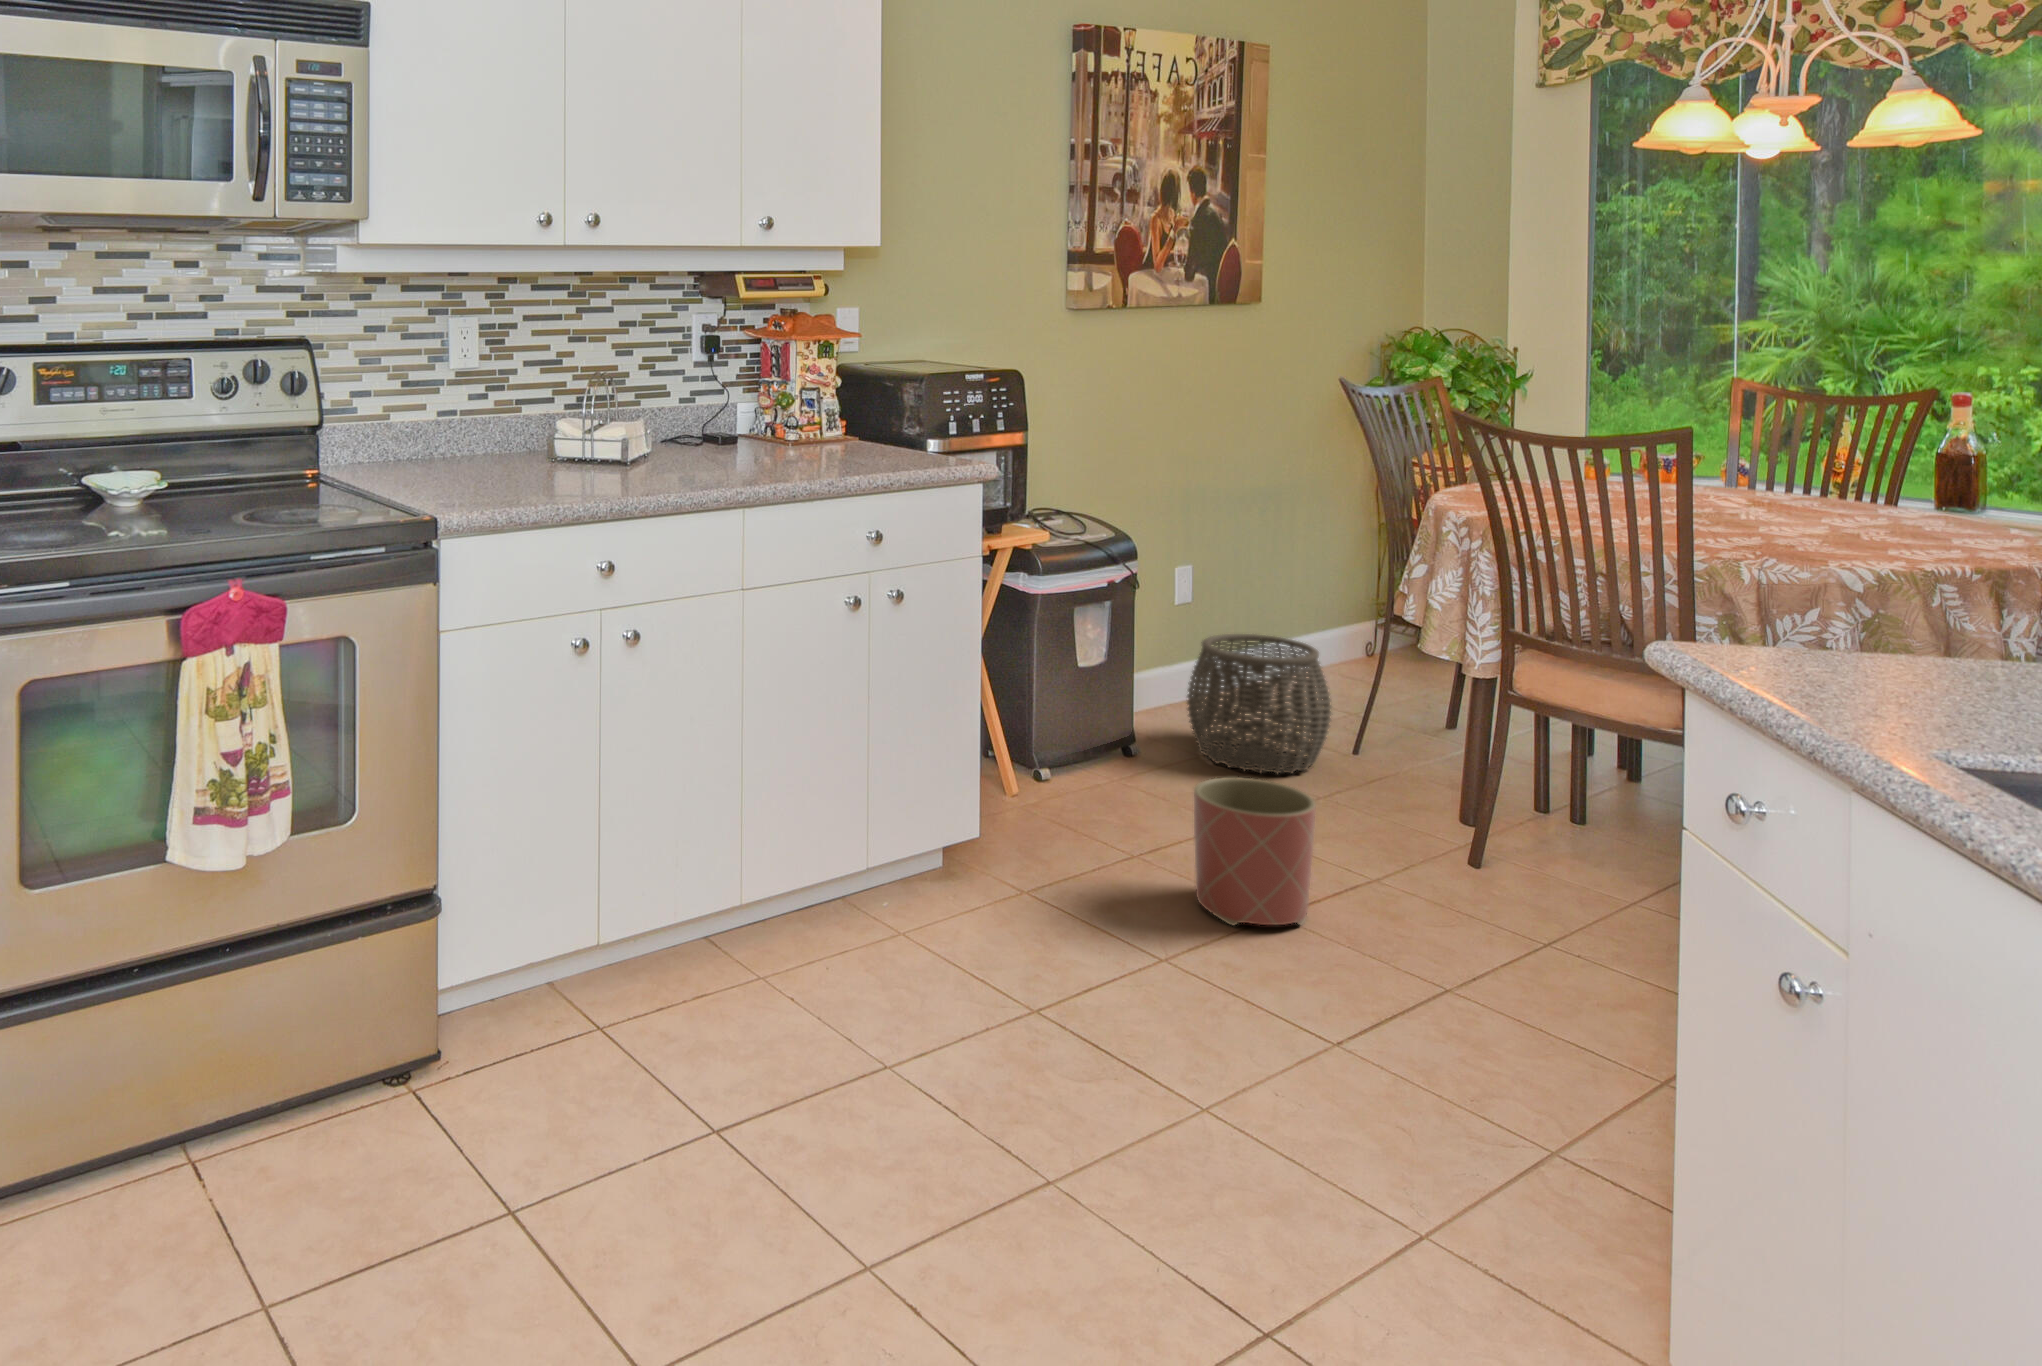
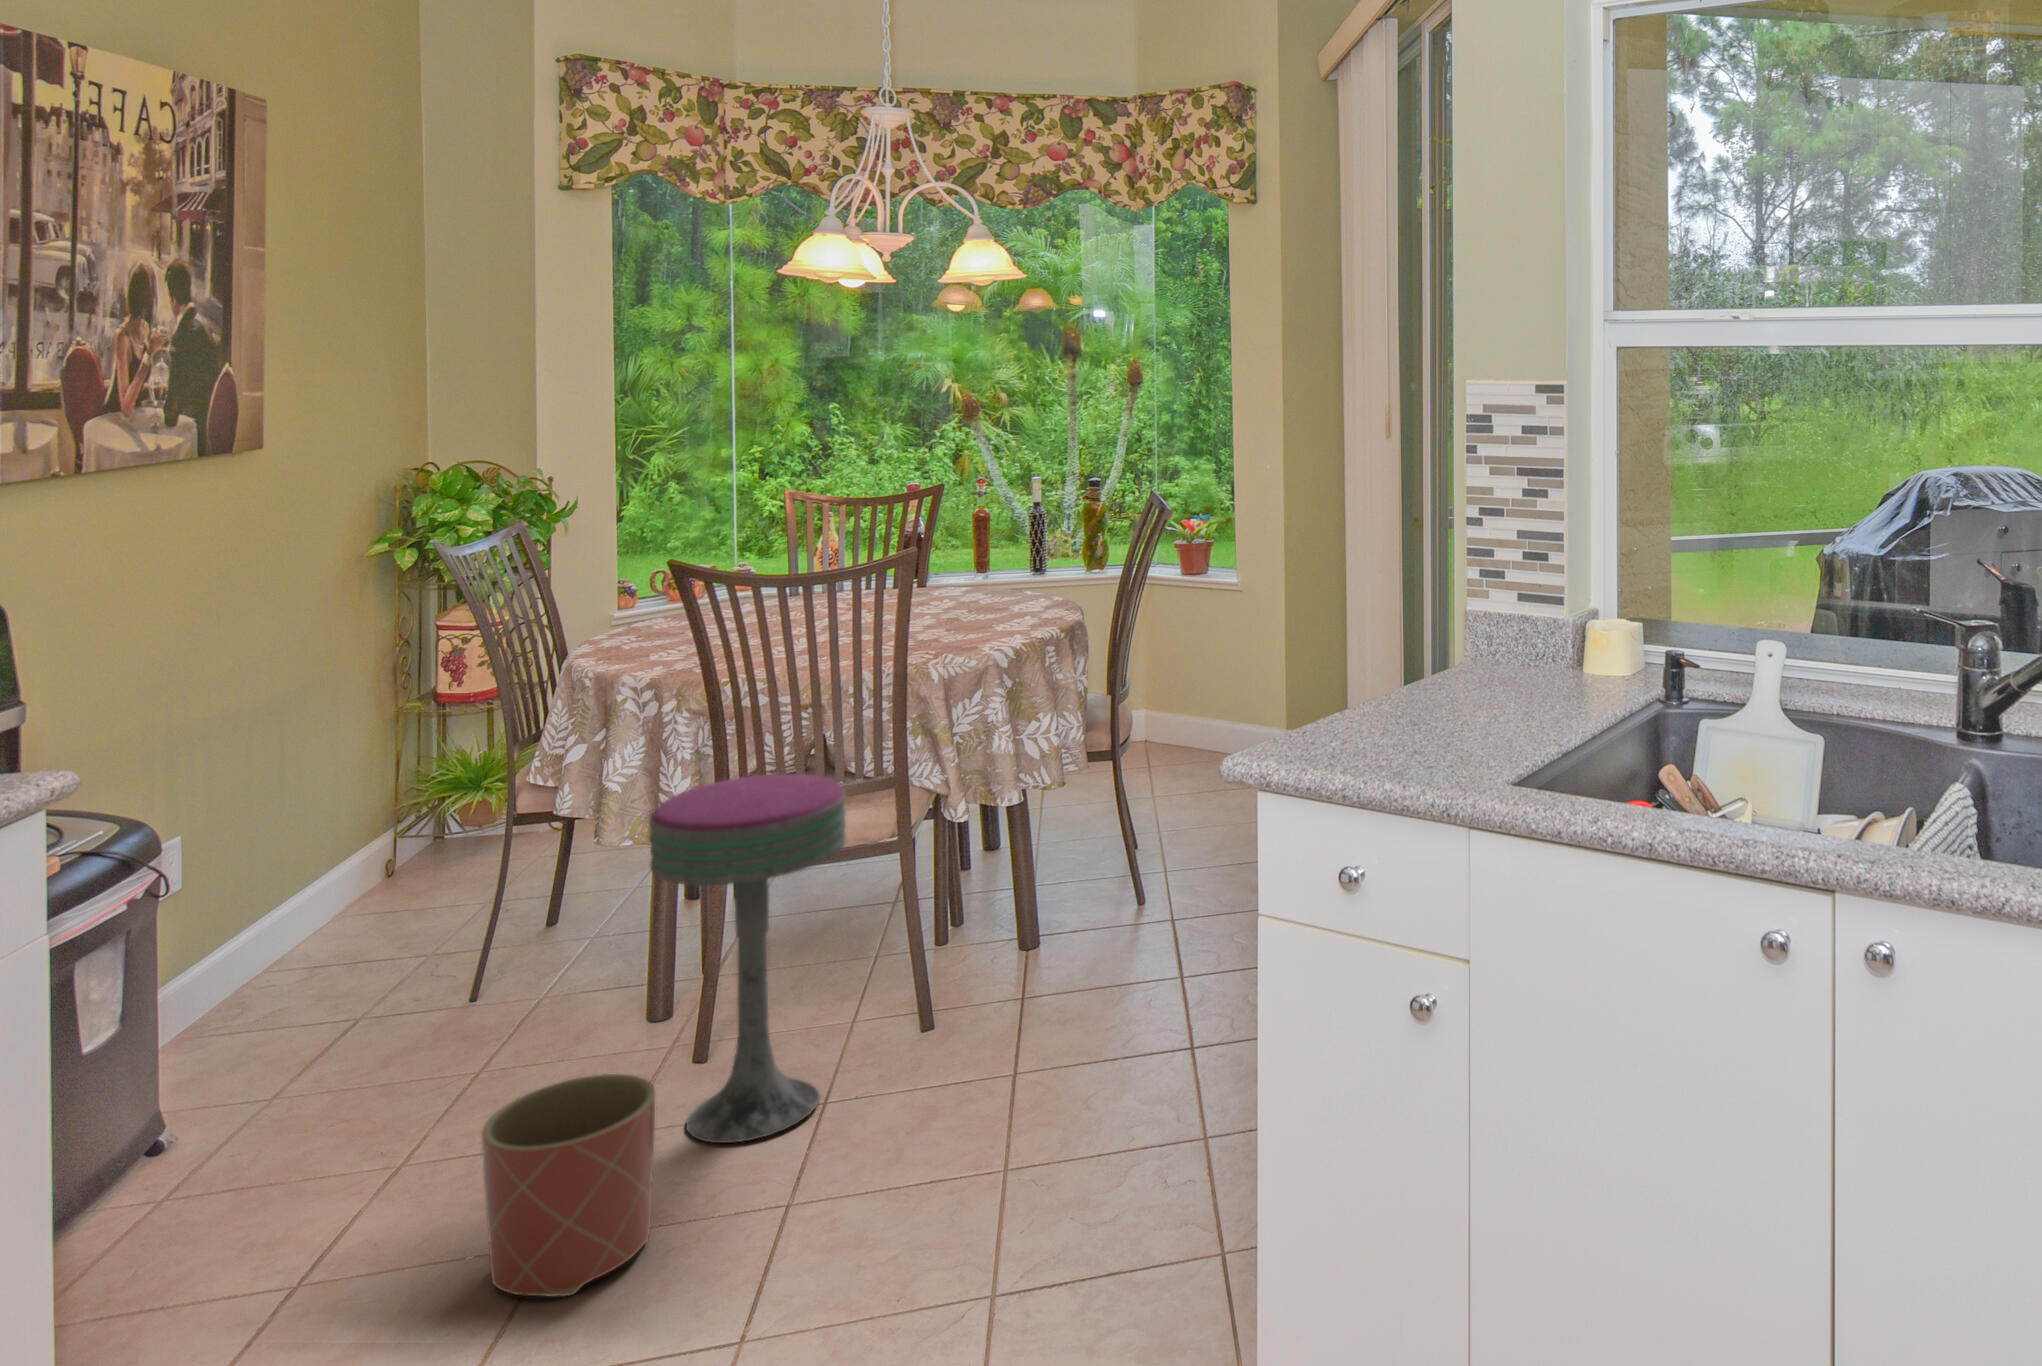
bar stool: none [1371,601,1551,919] -> present [650,774,846,1143]
woven basket: present [1187,634,1332,774] -> none [265,882,491,1091]

